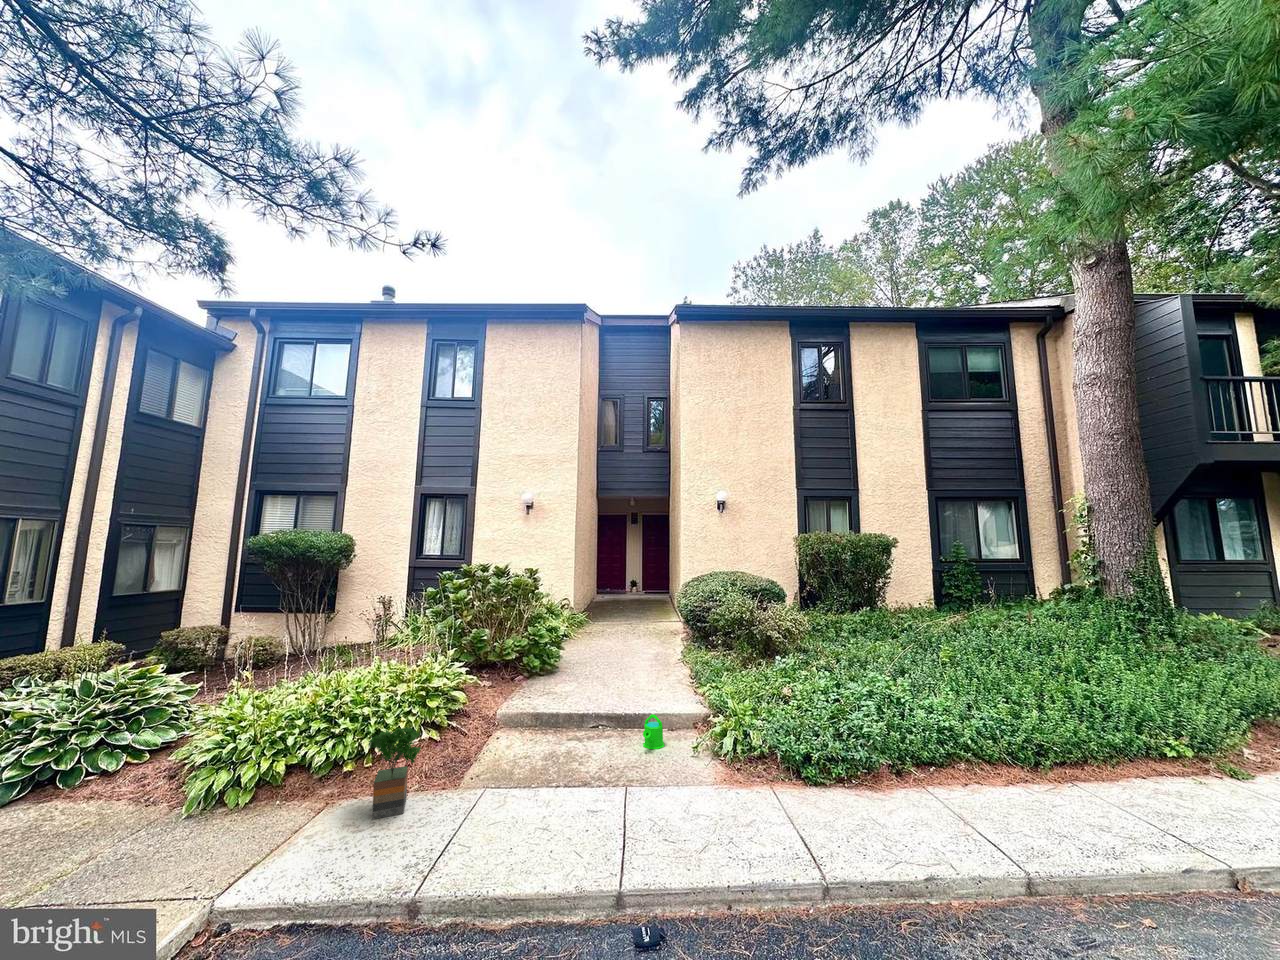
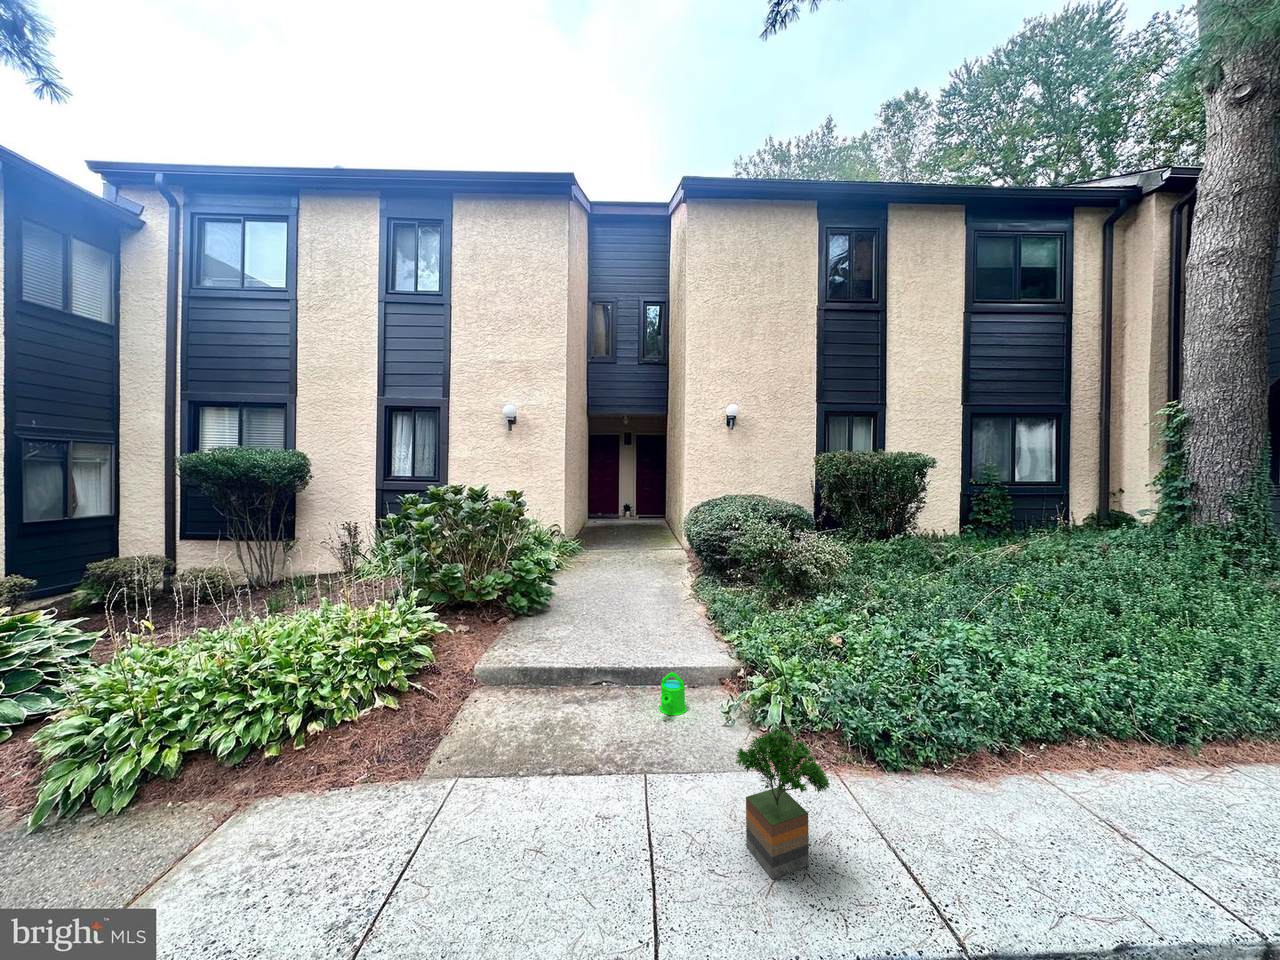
potted tree: present [368,727,421,819] -> present [735,730,830,879]

